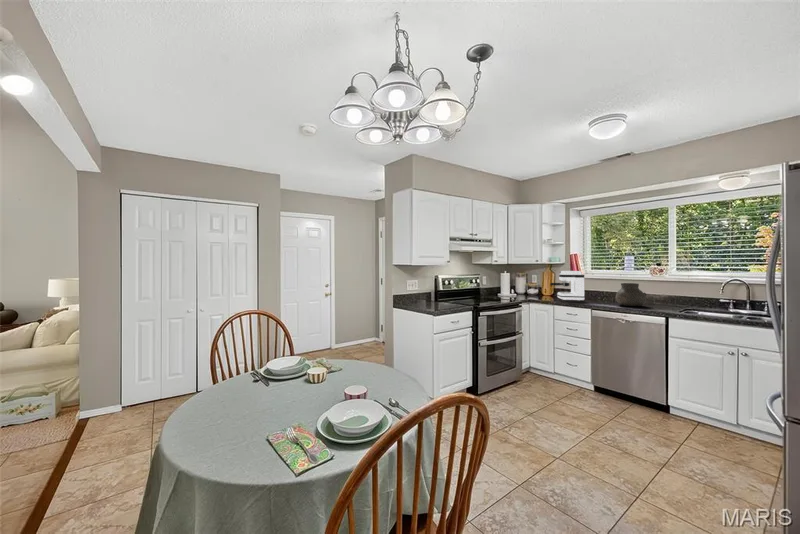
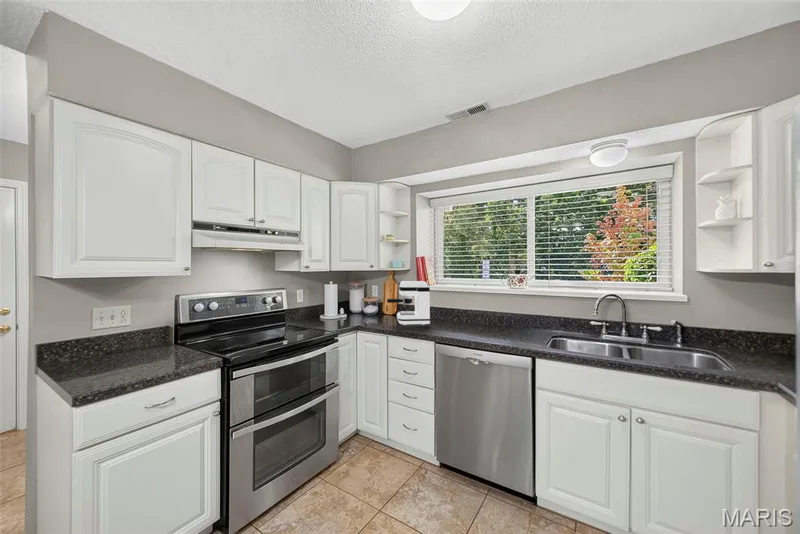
vase: present [615,283,646,306] -> none [467,300,506,336]

